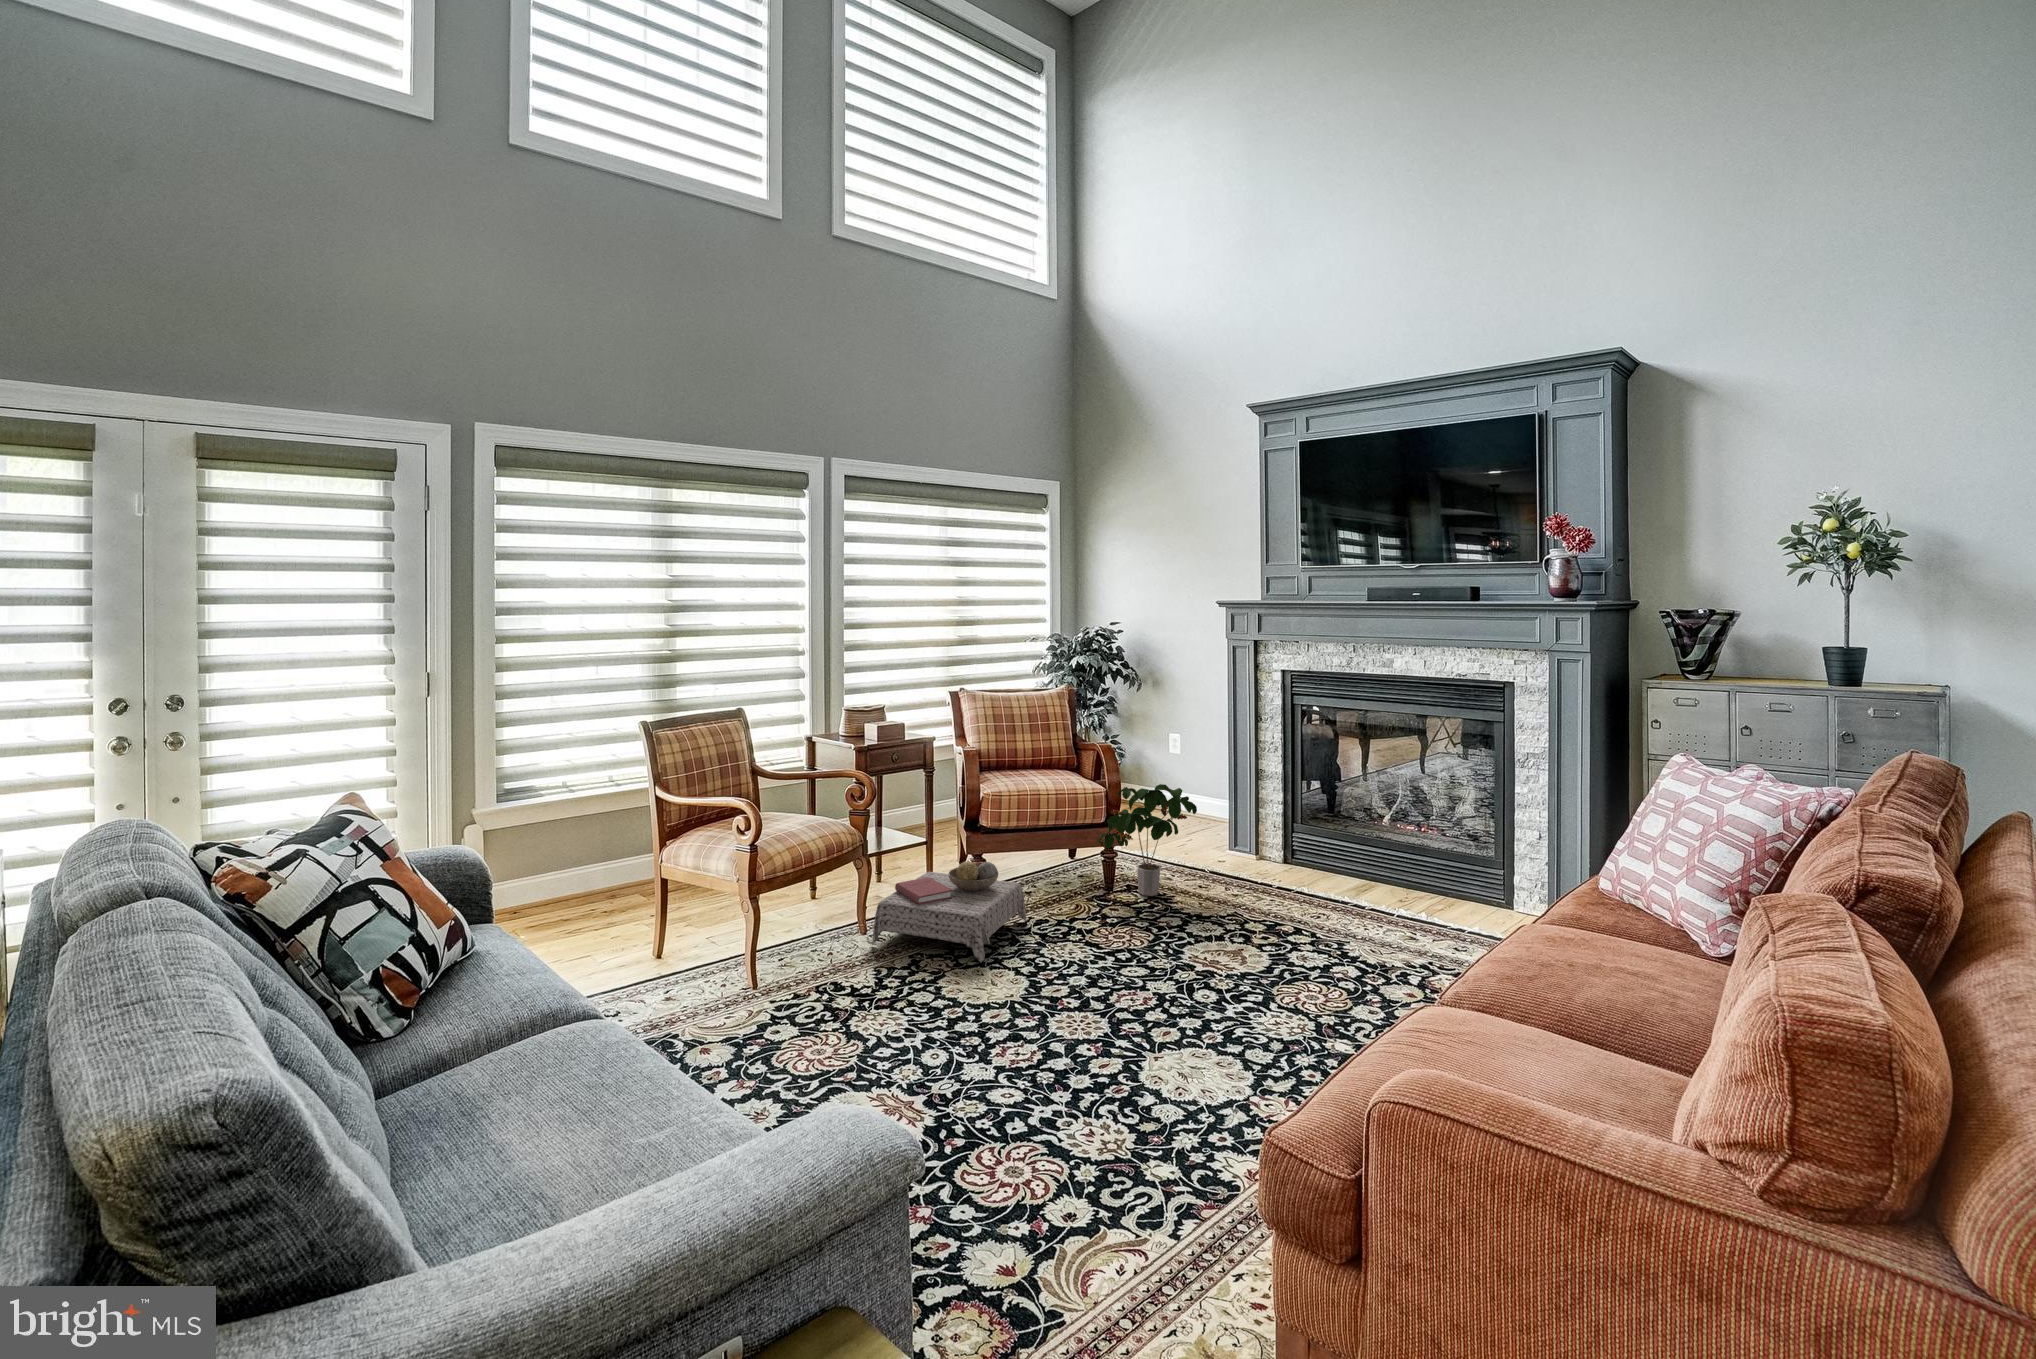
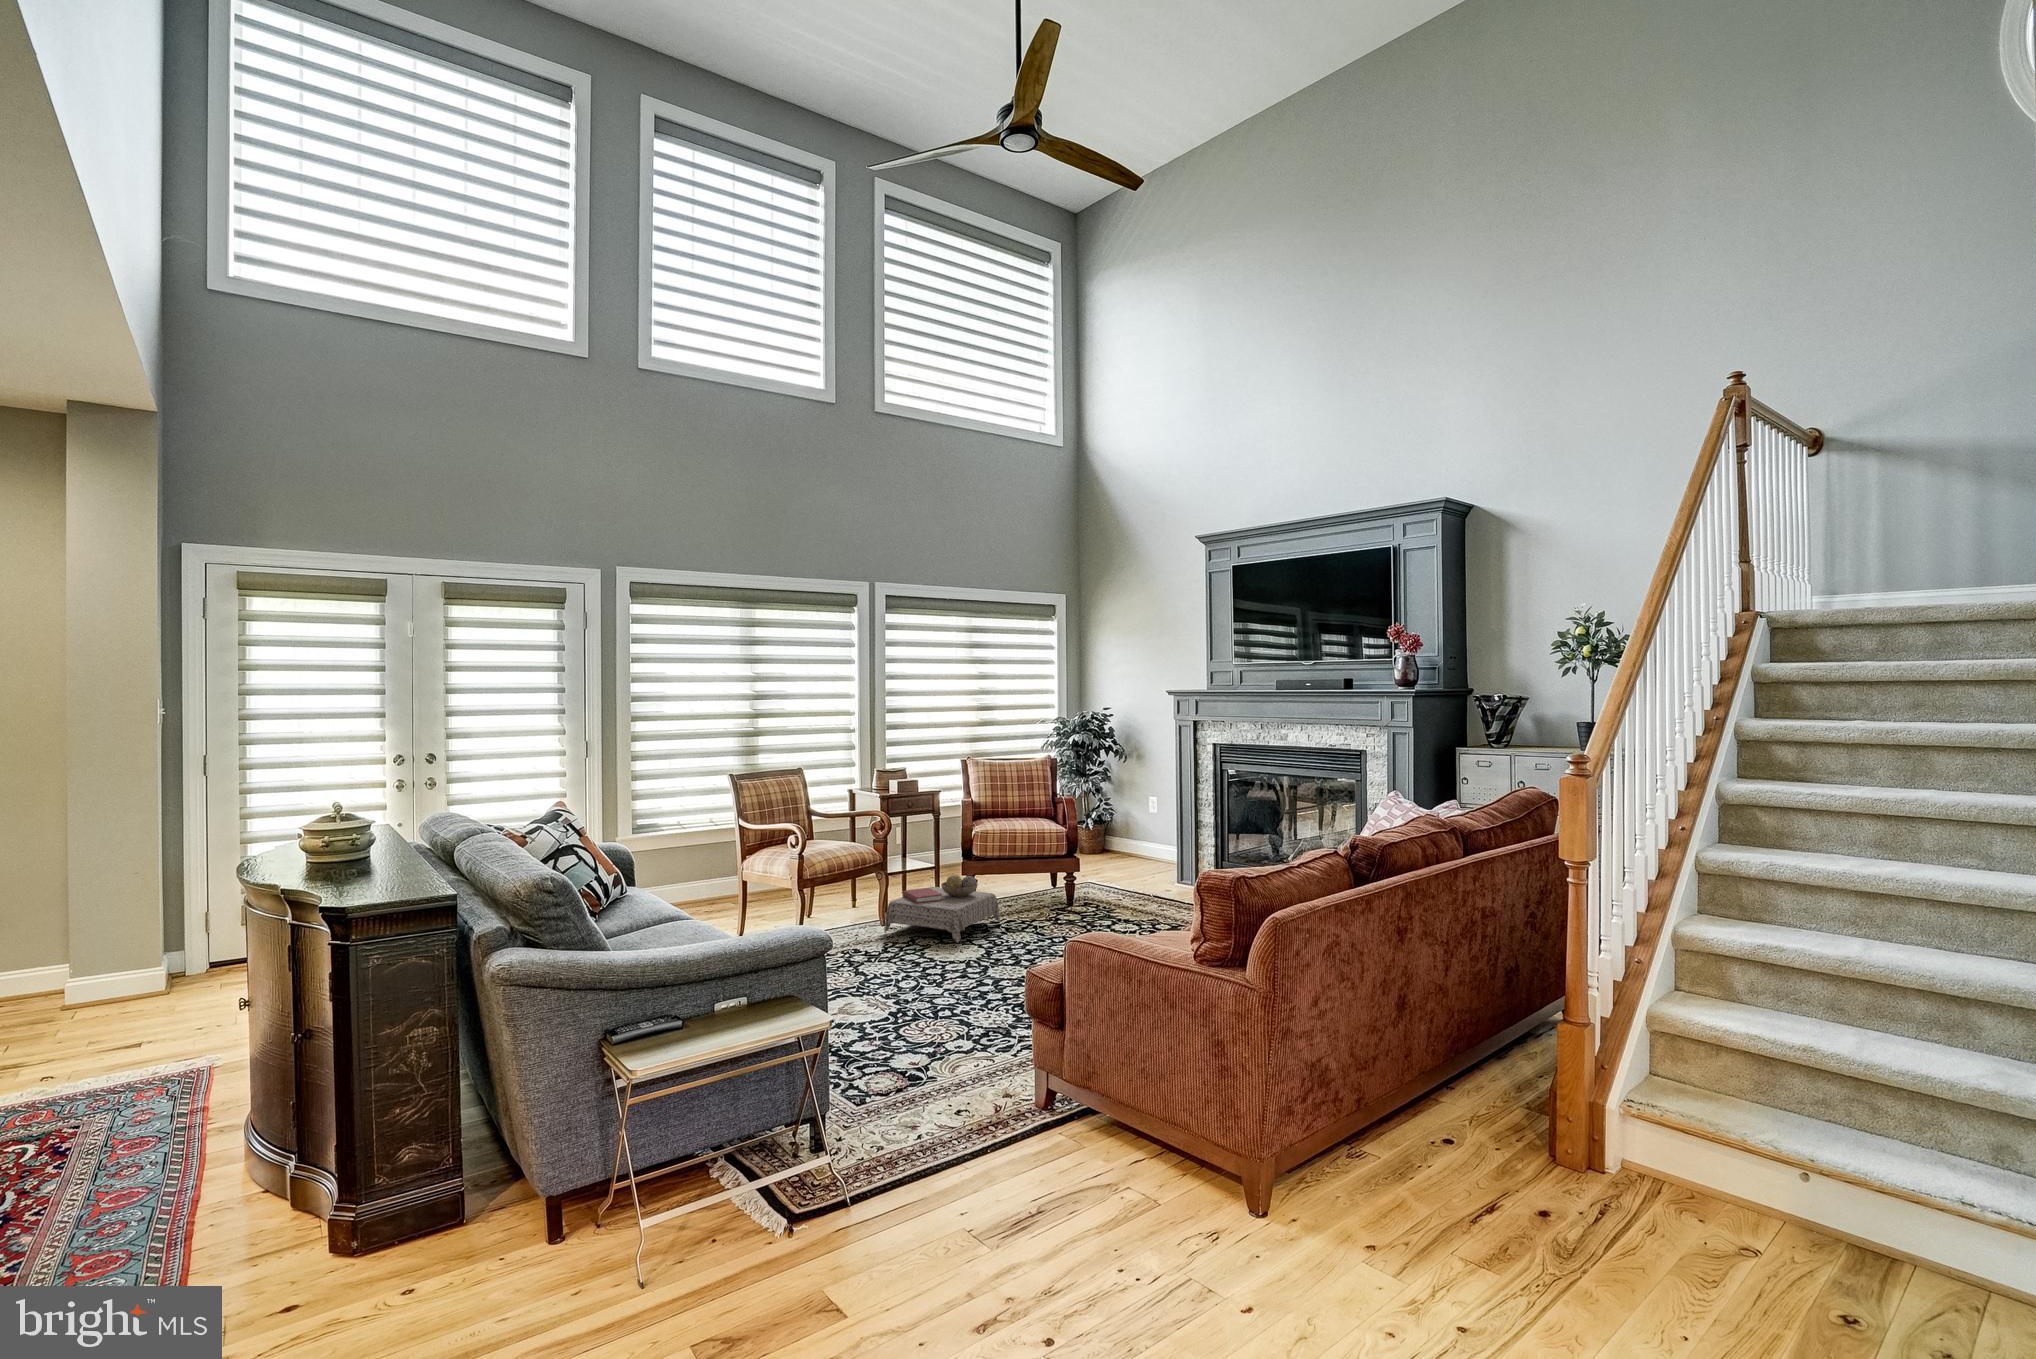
potted plant: present [1097,784,1197,896] -> none [1060,825,1137,910]

